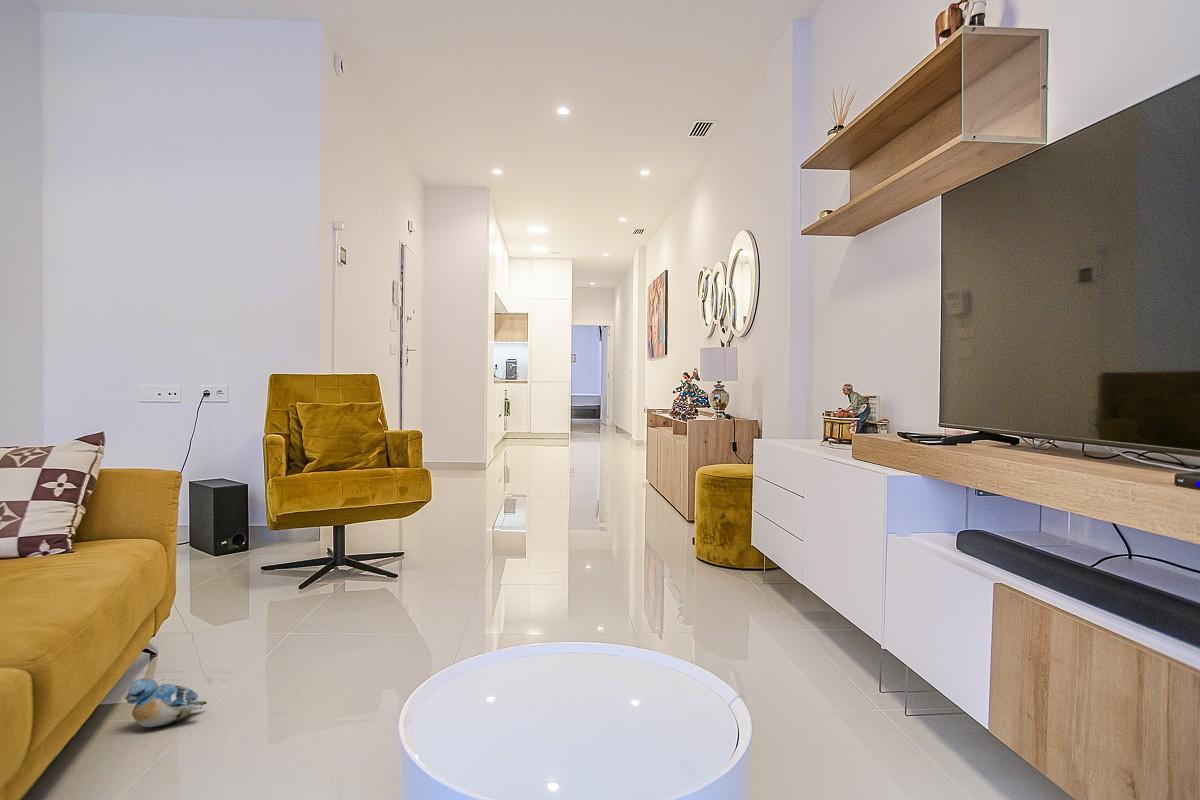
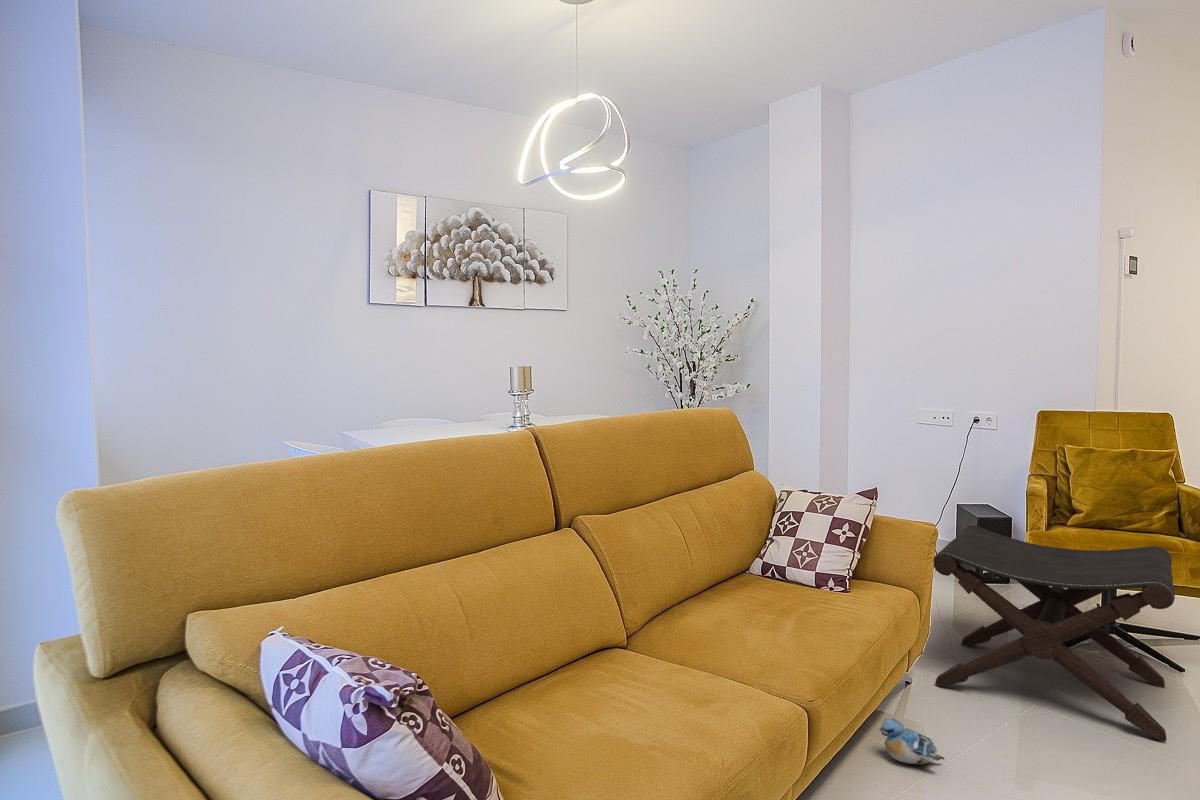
footstool: none [178,470,397,648] -> present [934,525,1175,741]

